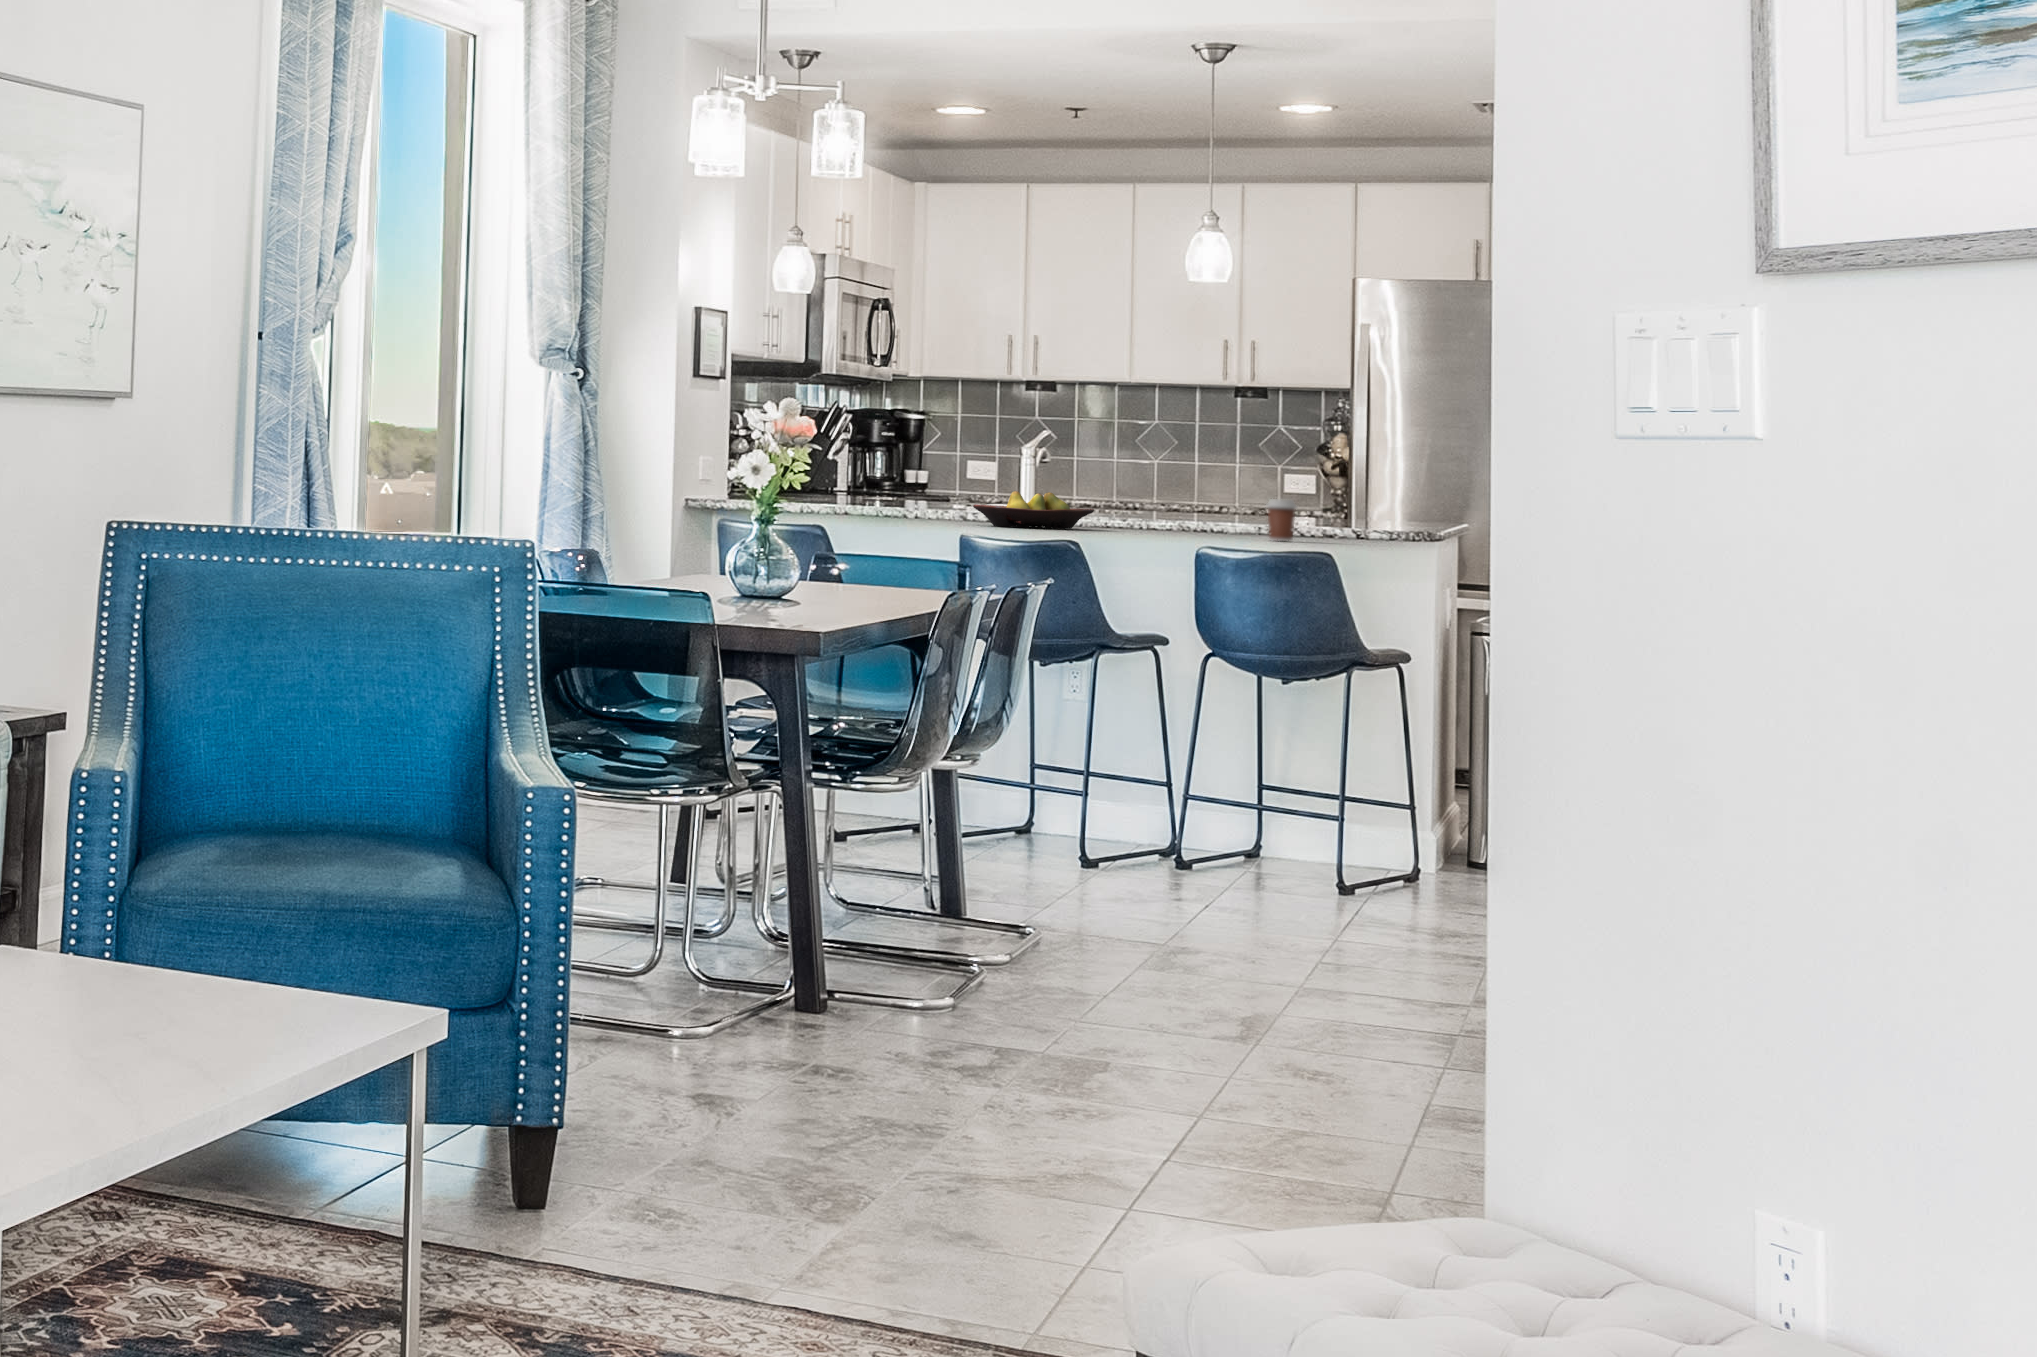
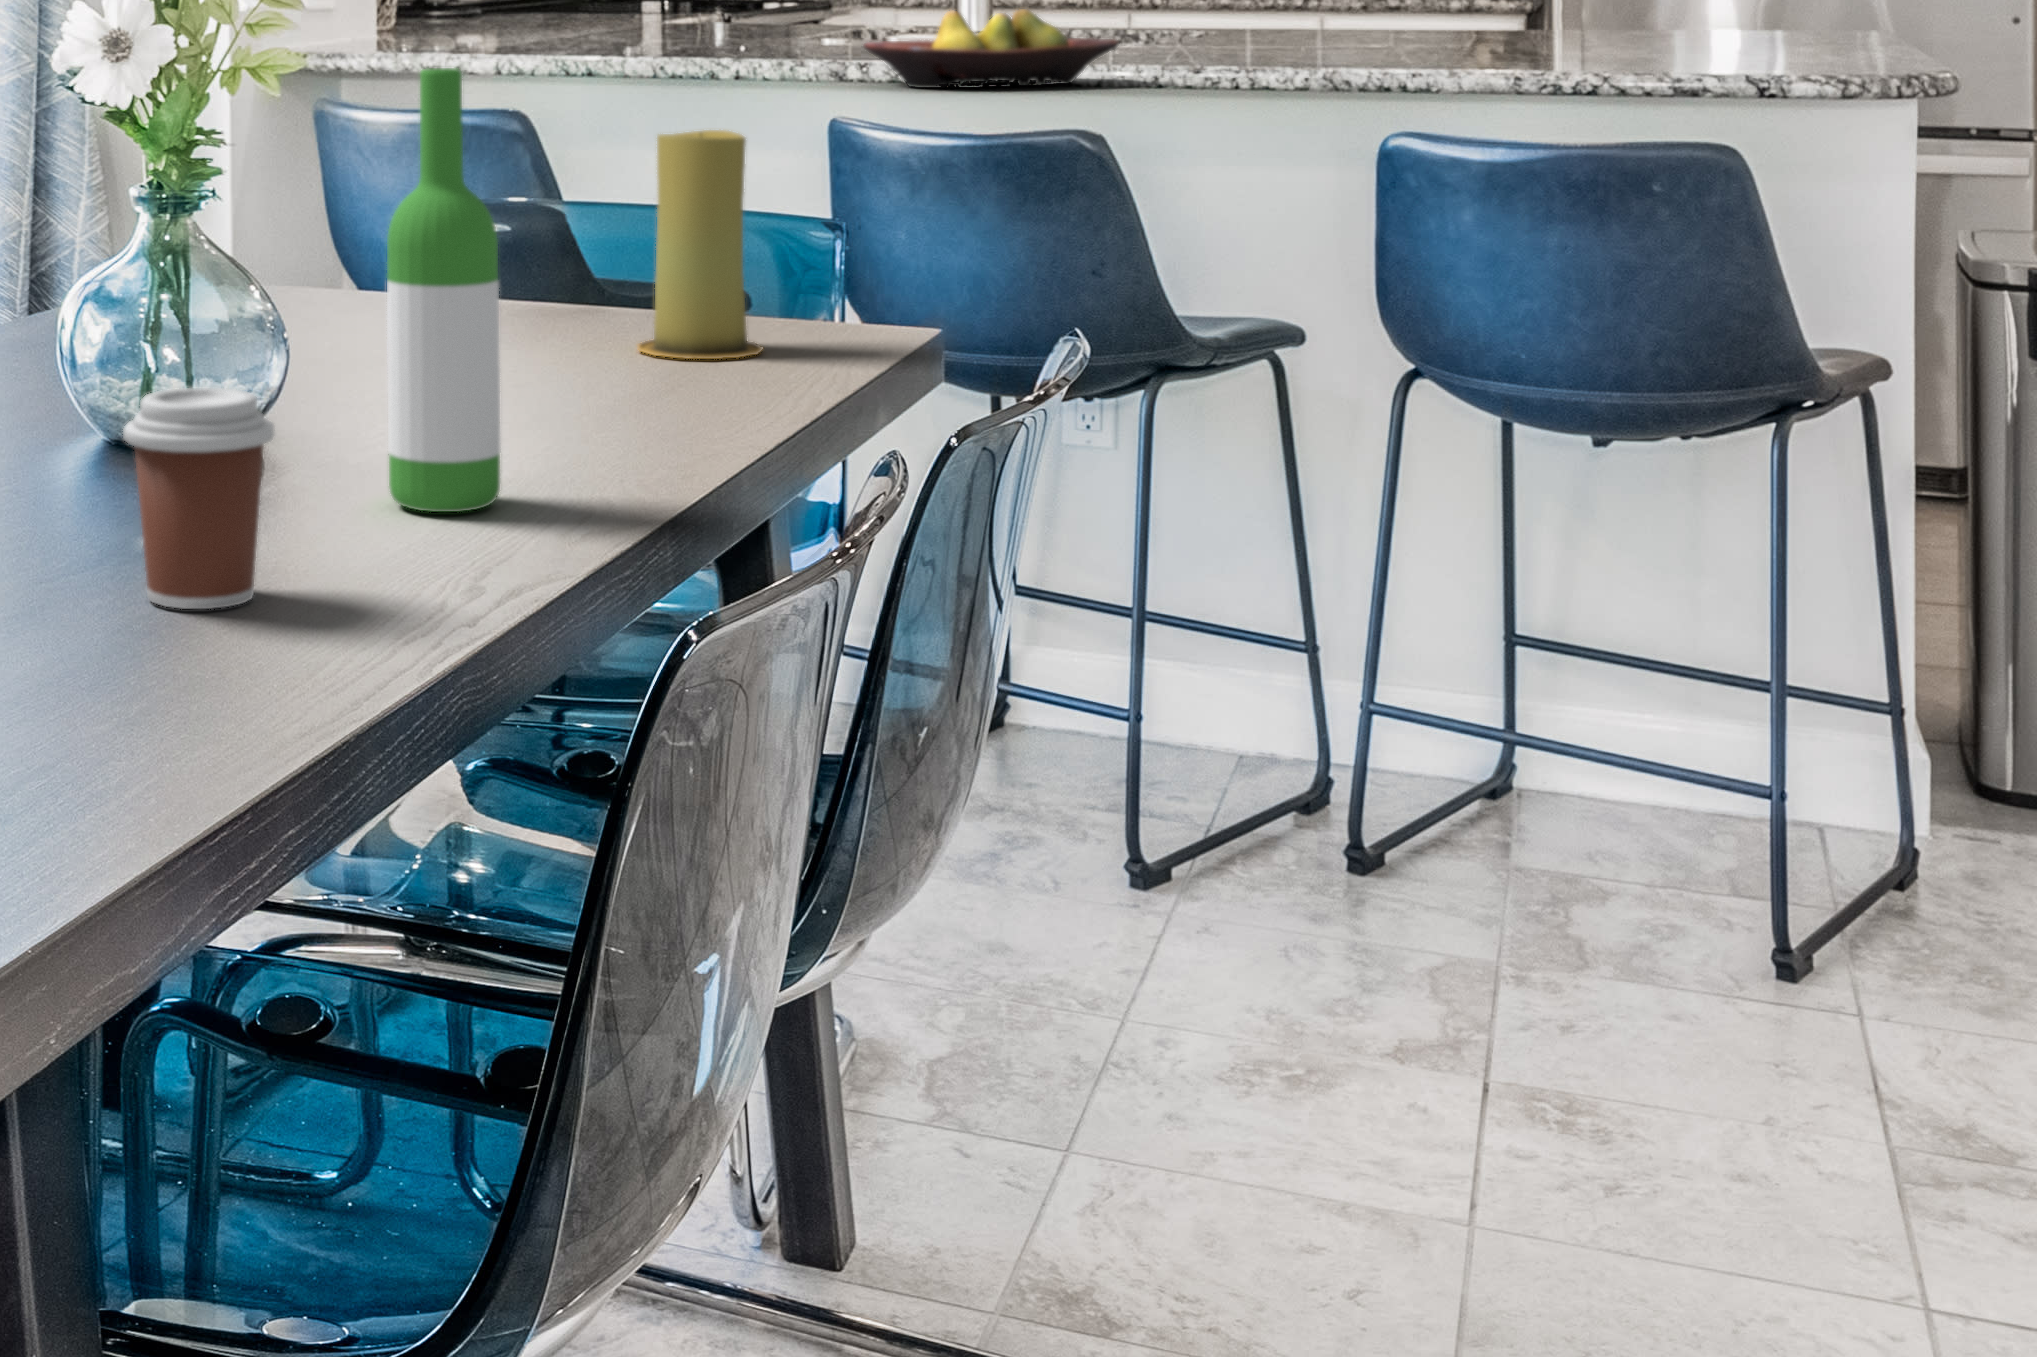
wine bottle: none [835,477,870,609] -> present [387,68,500,512]
coffee cup: present [1266,499,1297,541] -> present [123,388,275,609]
candle: none [893,516,939,597] -> present [638,130,762,359]

